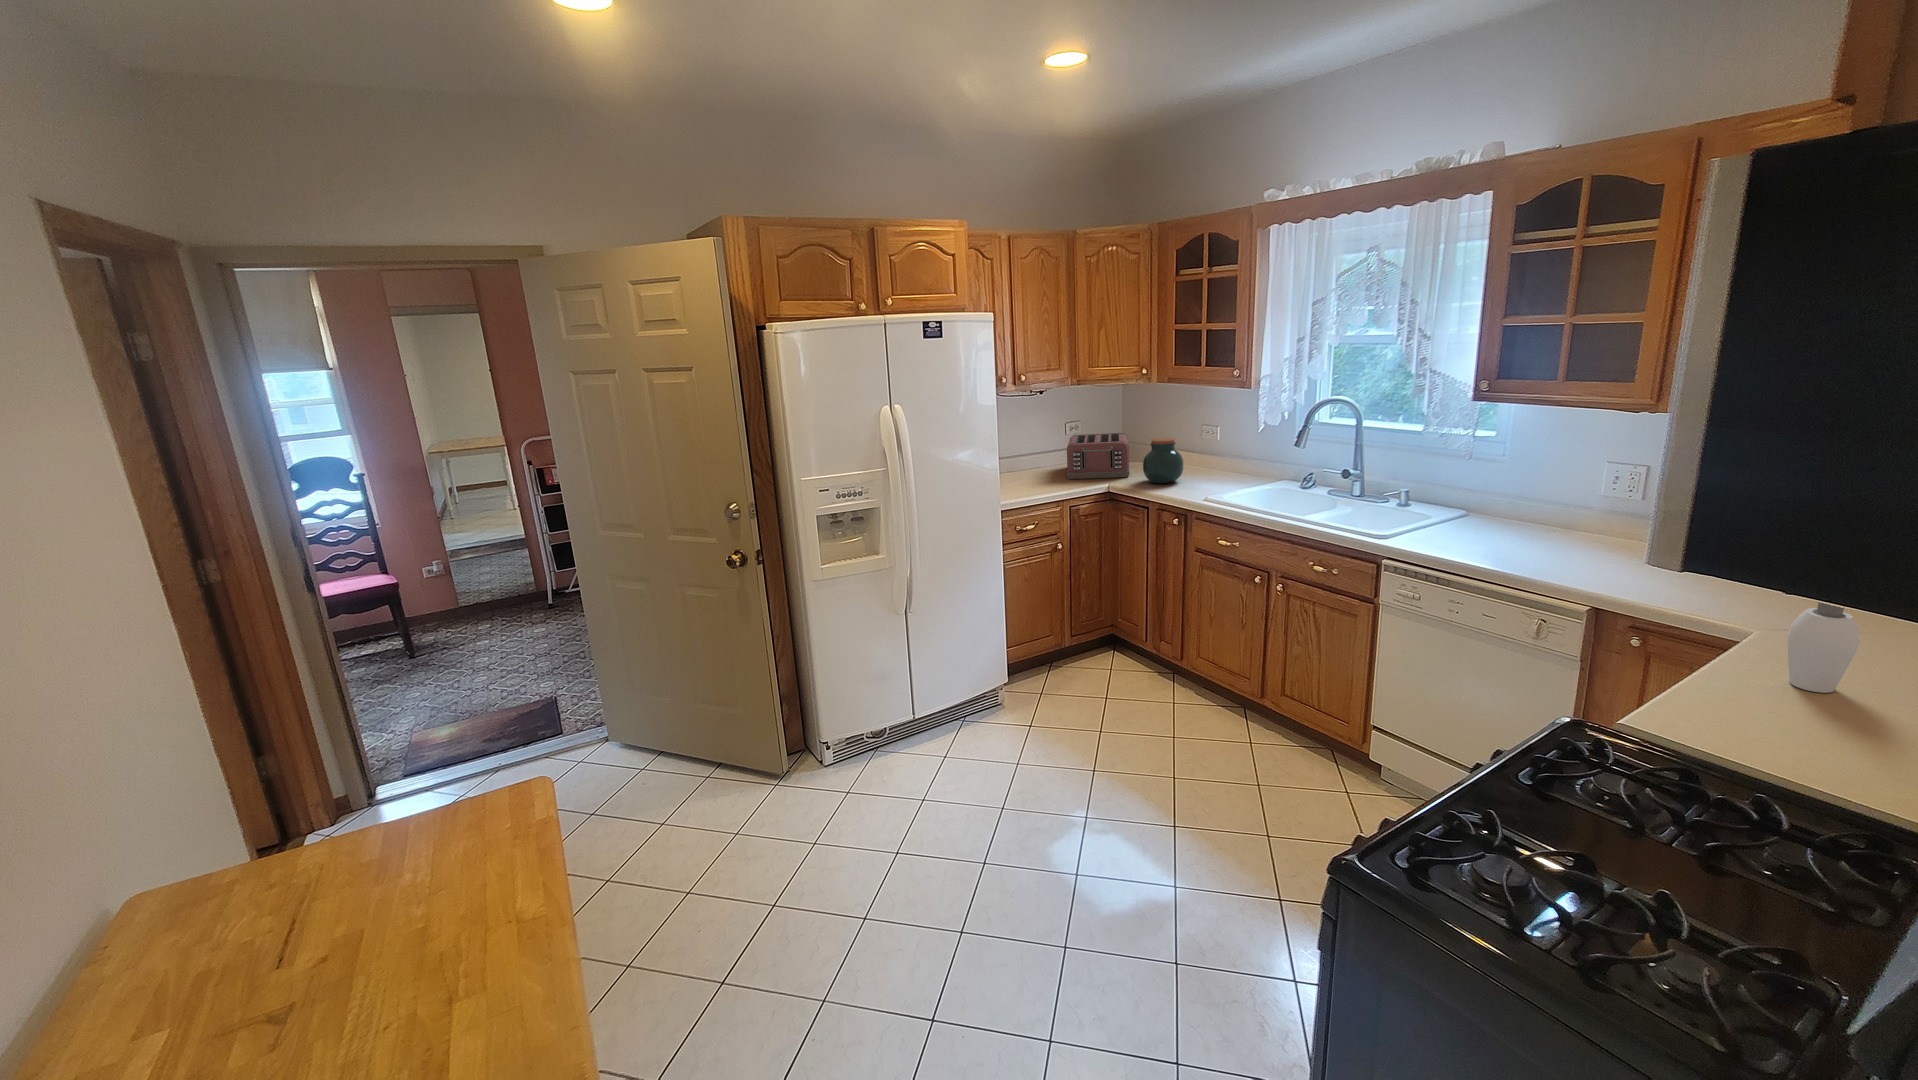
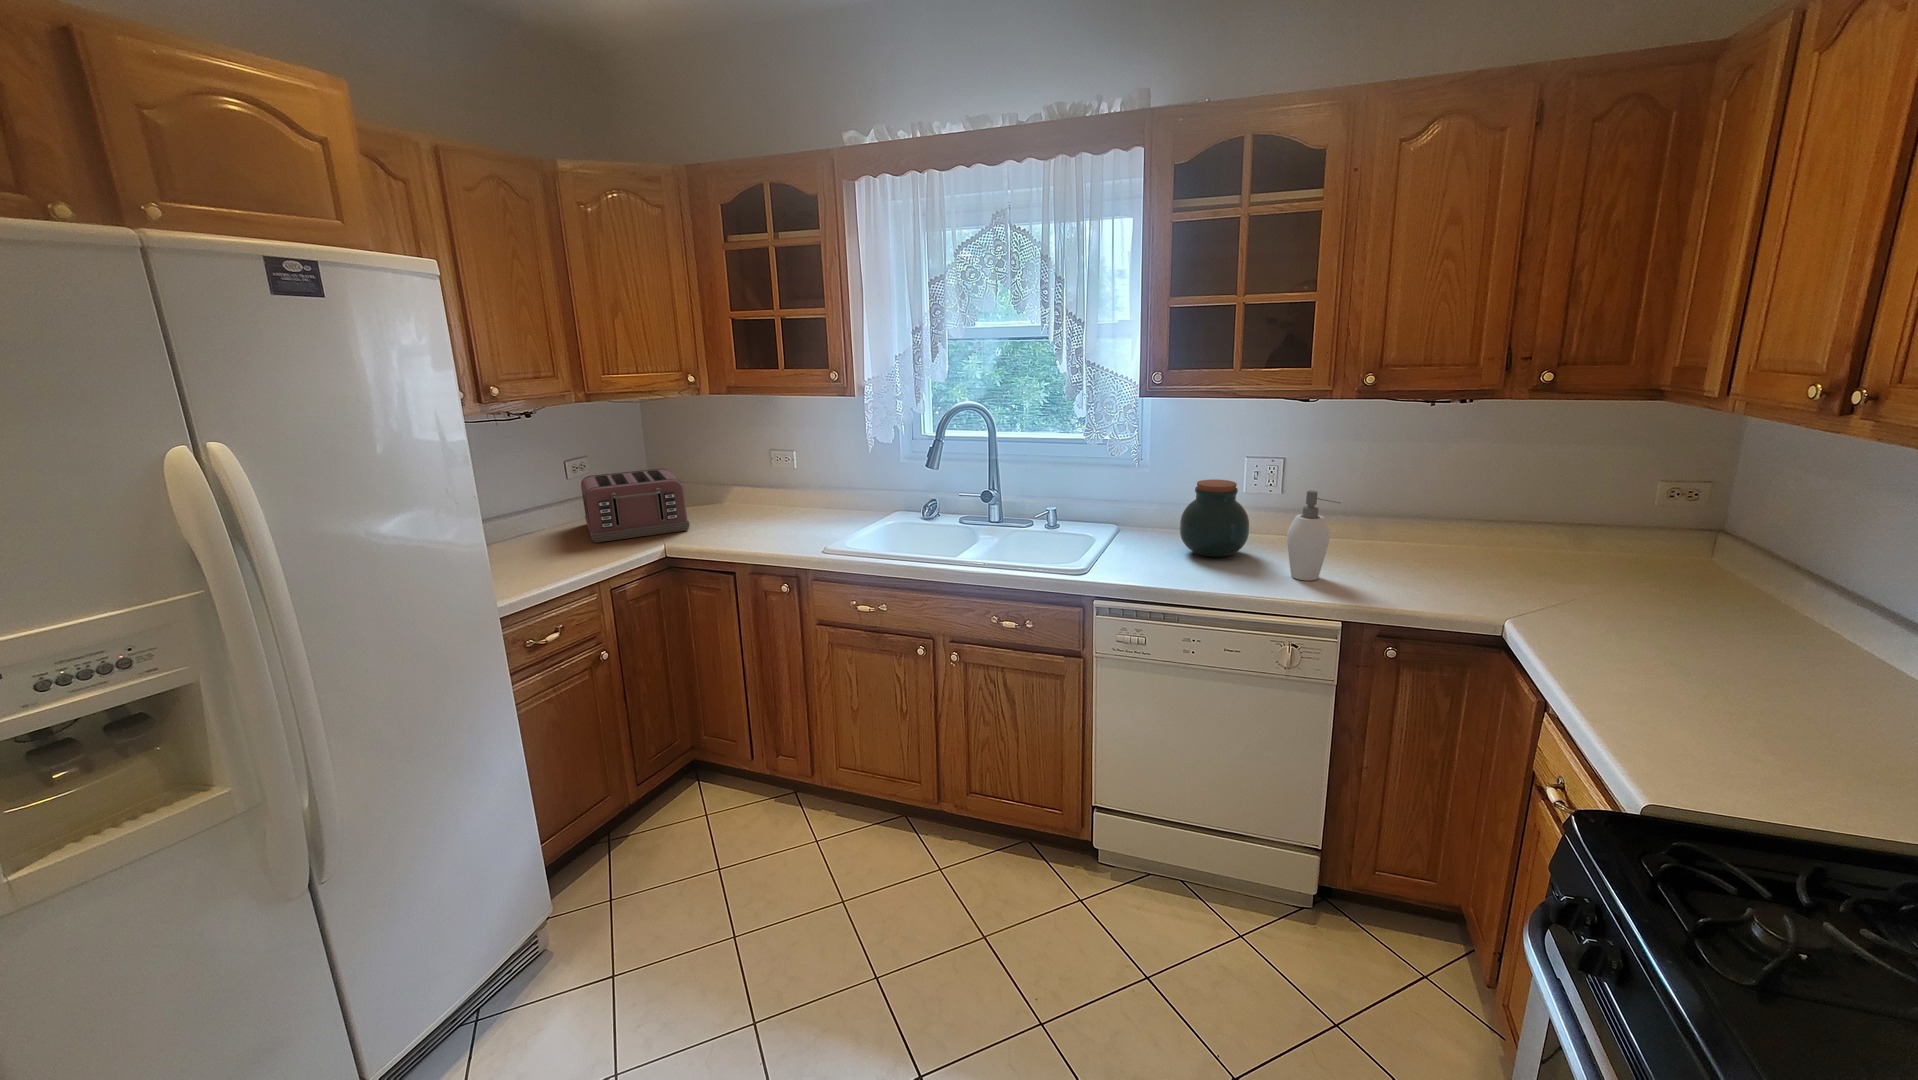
jar: present [1143,437,1184,483] -> present [1180,479,1249,557]
soap dispenser: present [1788,602,1859,693] -> present [1287,490,1340,580]

